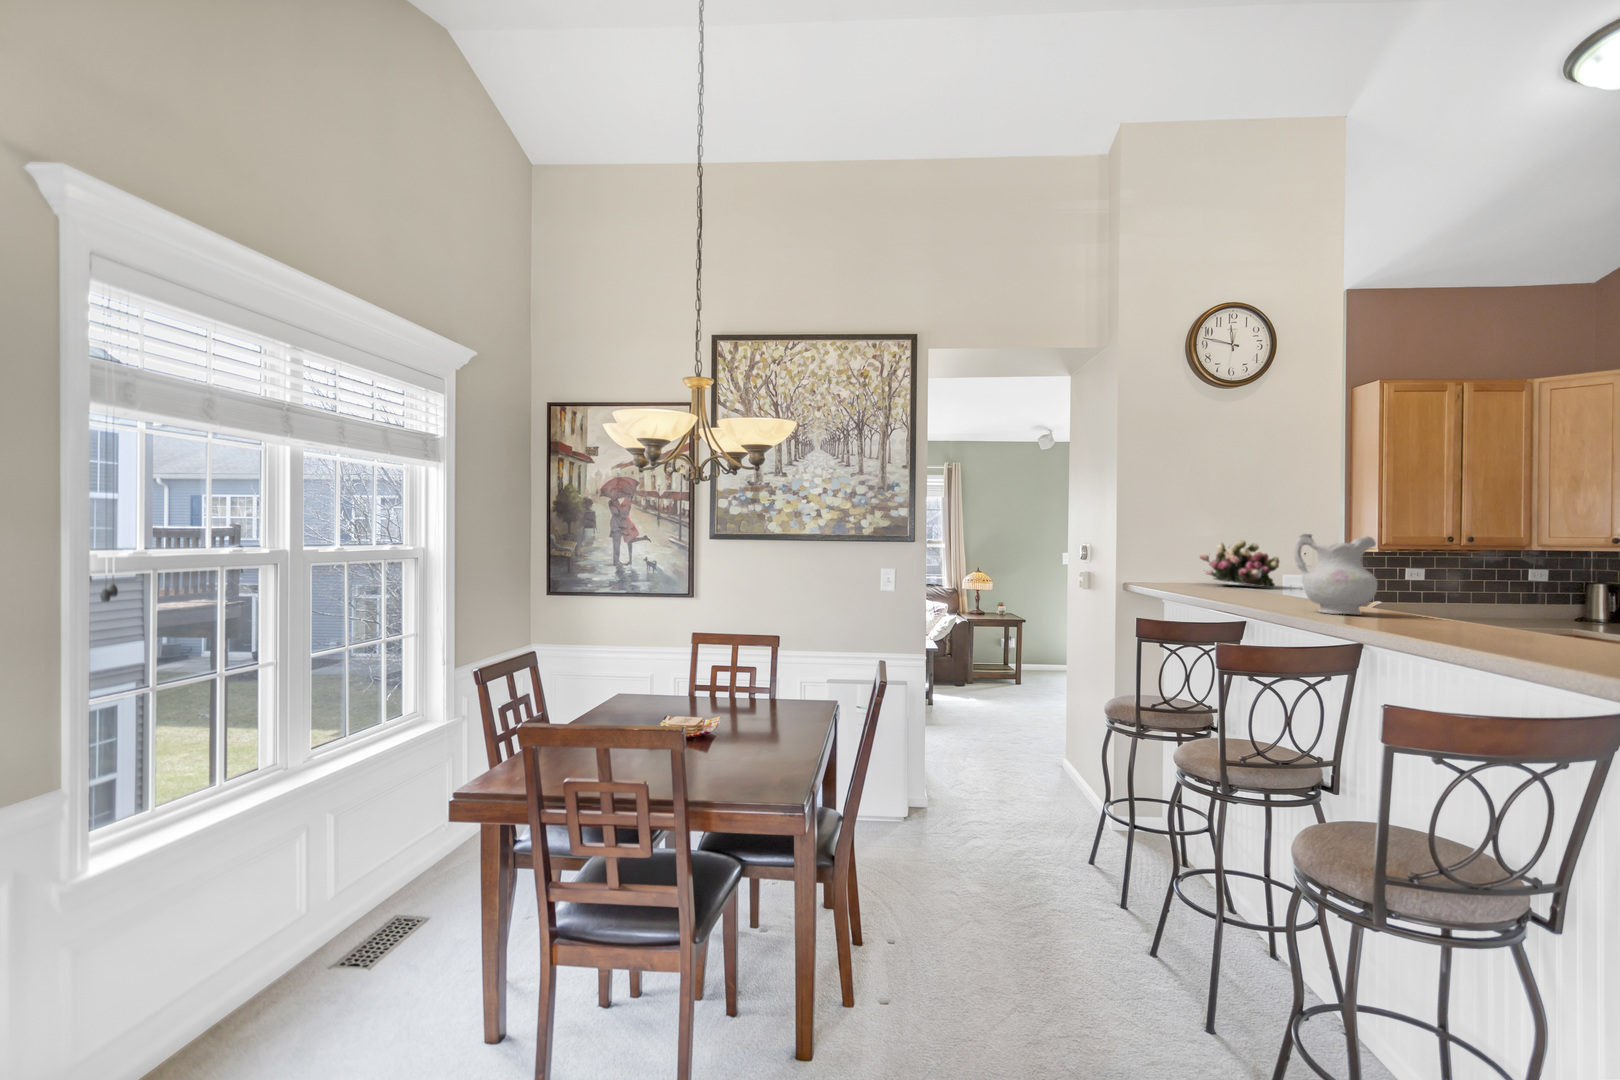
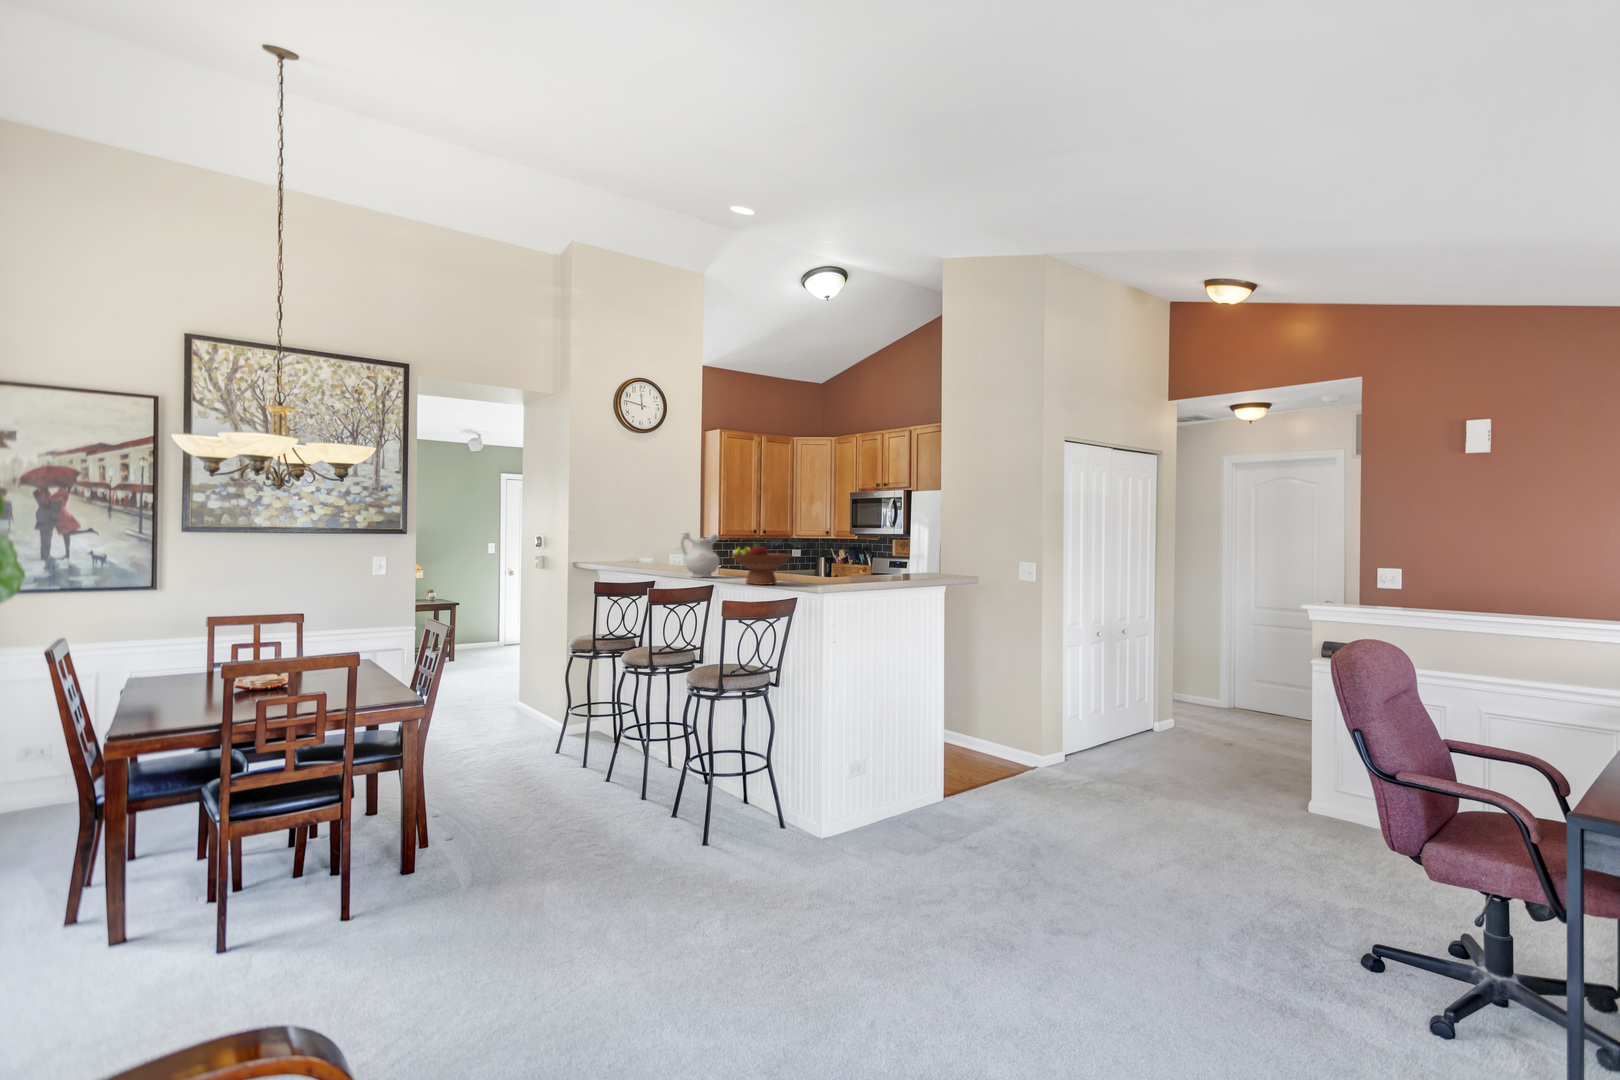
flower arrangement: present [1200,540,1279,587] -> none [619,534,668,564]
fruit bowl: none [1402,550,1571,638] -> present [731,543,792,585]

